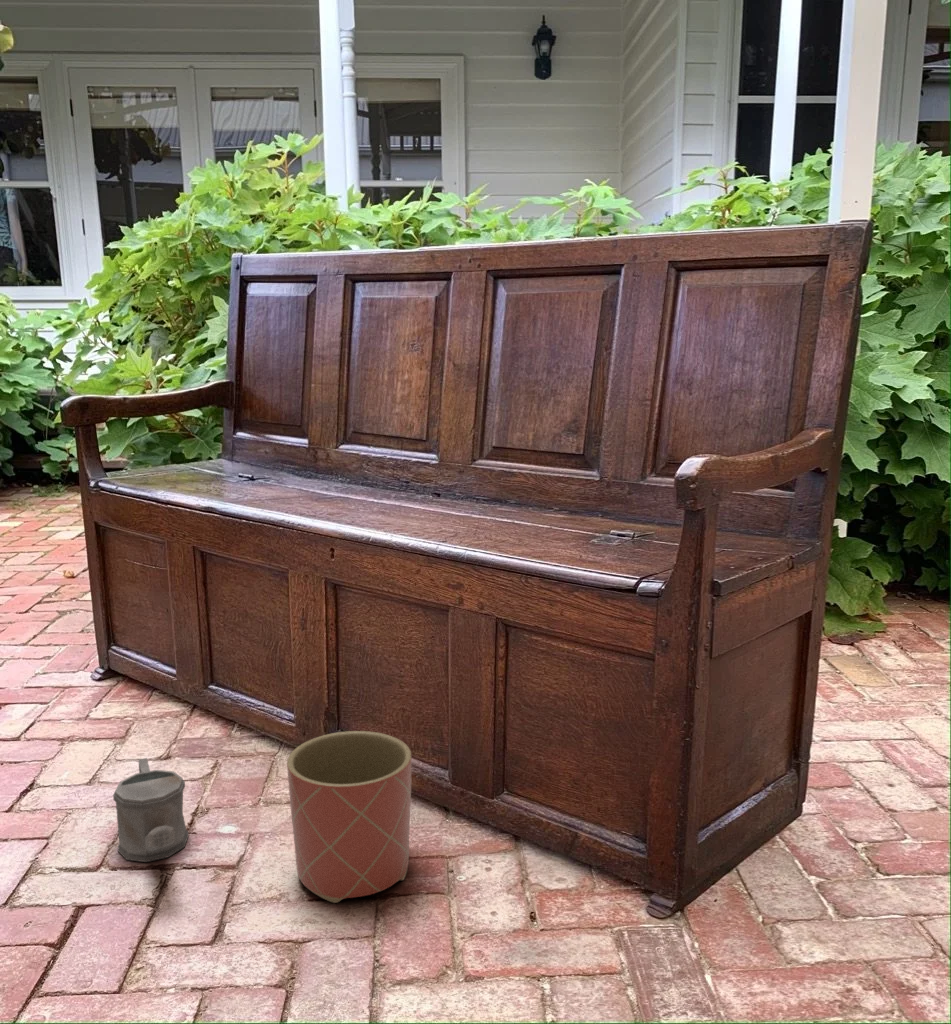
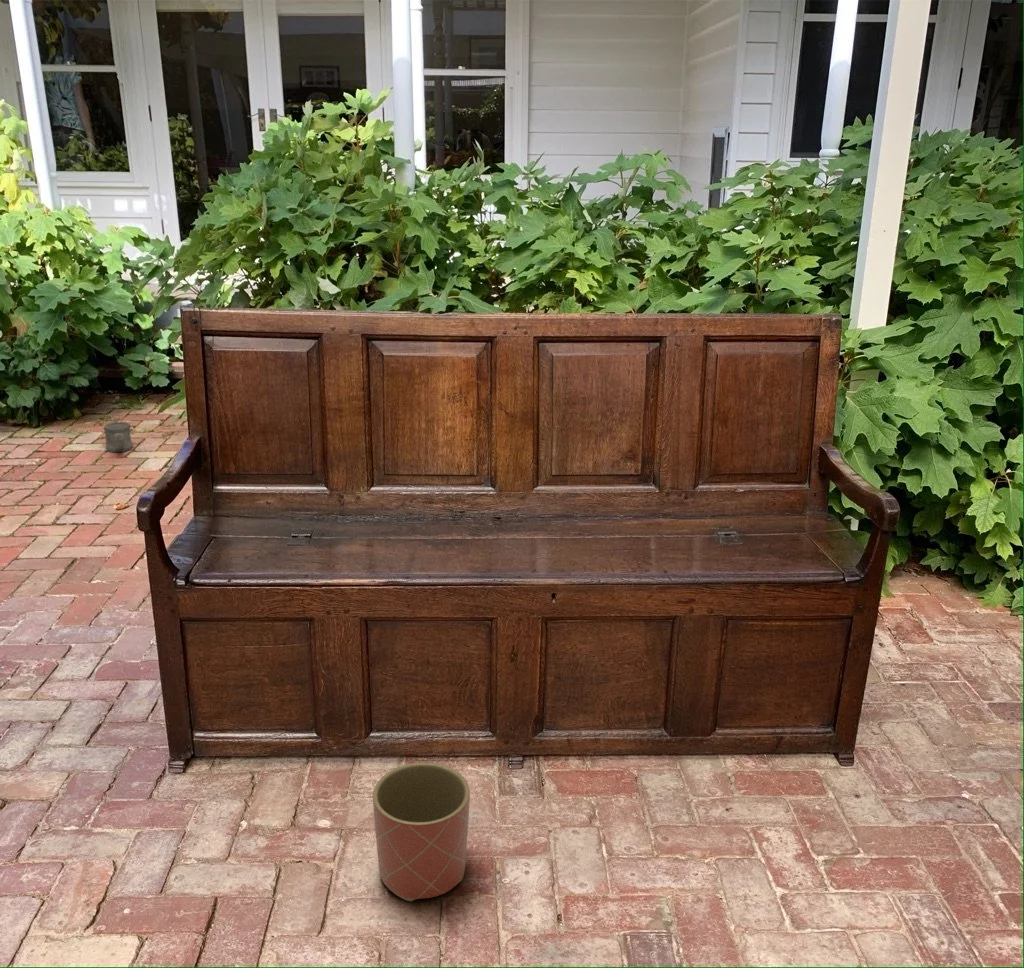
watering can: present [113,758,188,862] -> present [104,419,133,452]

